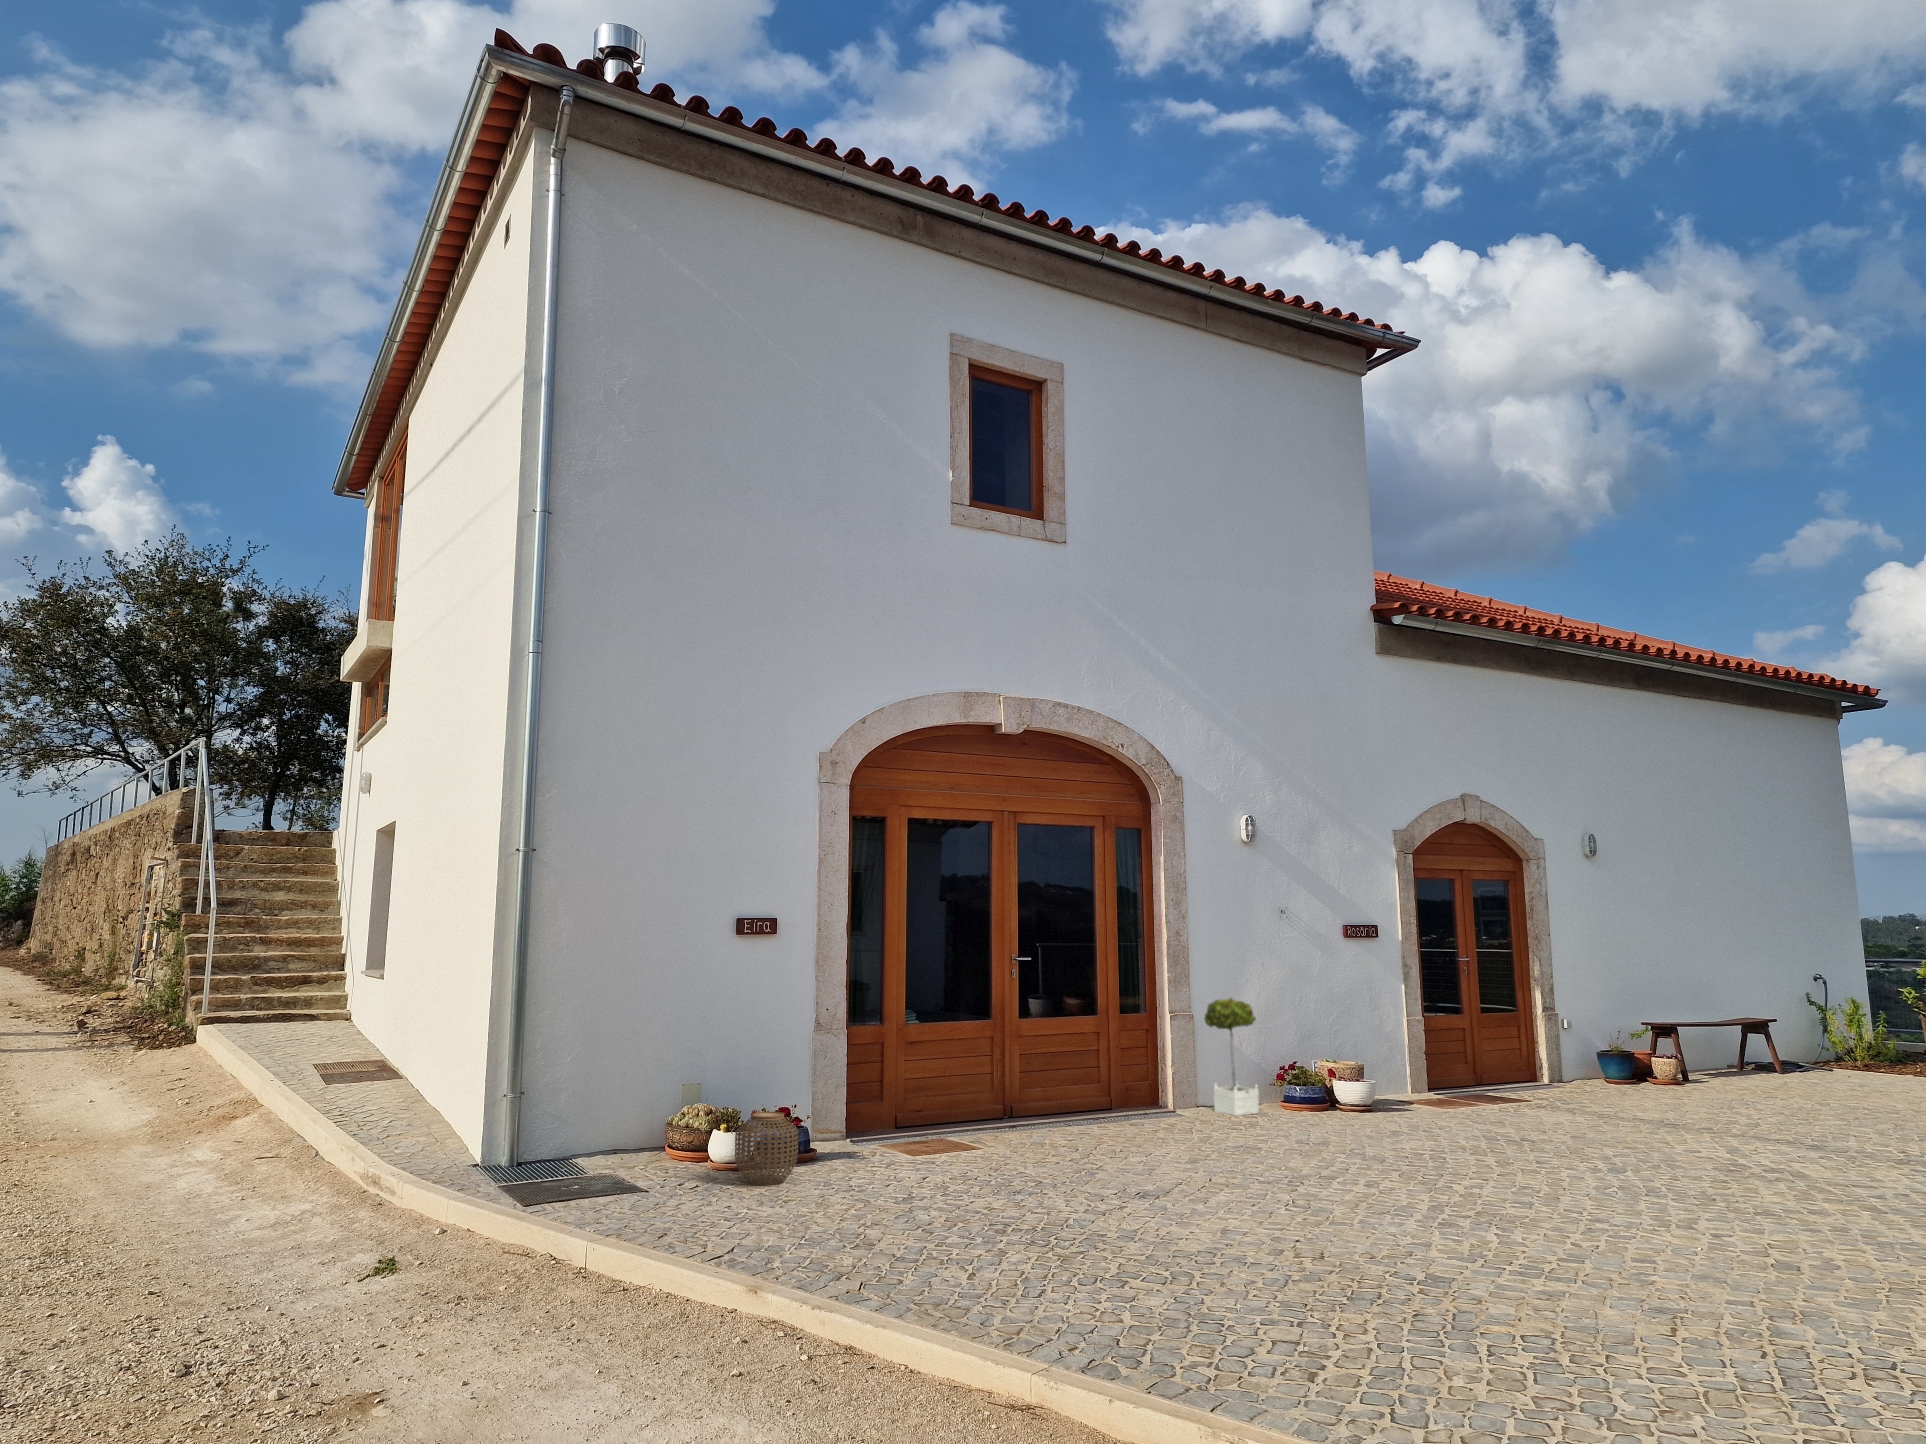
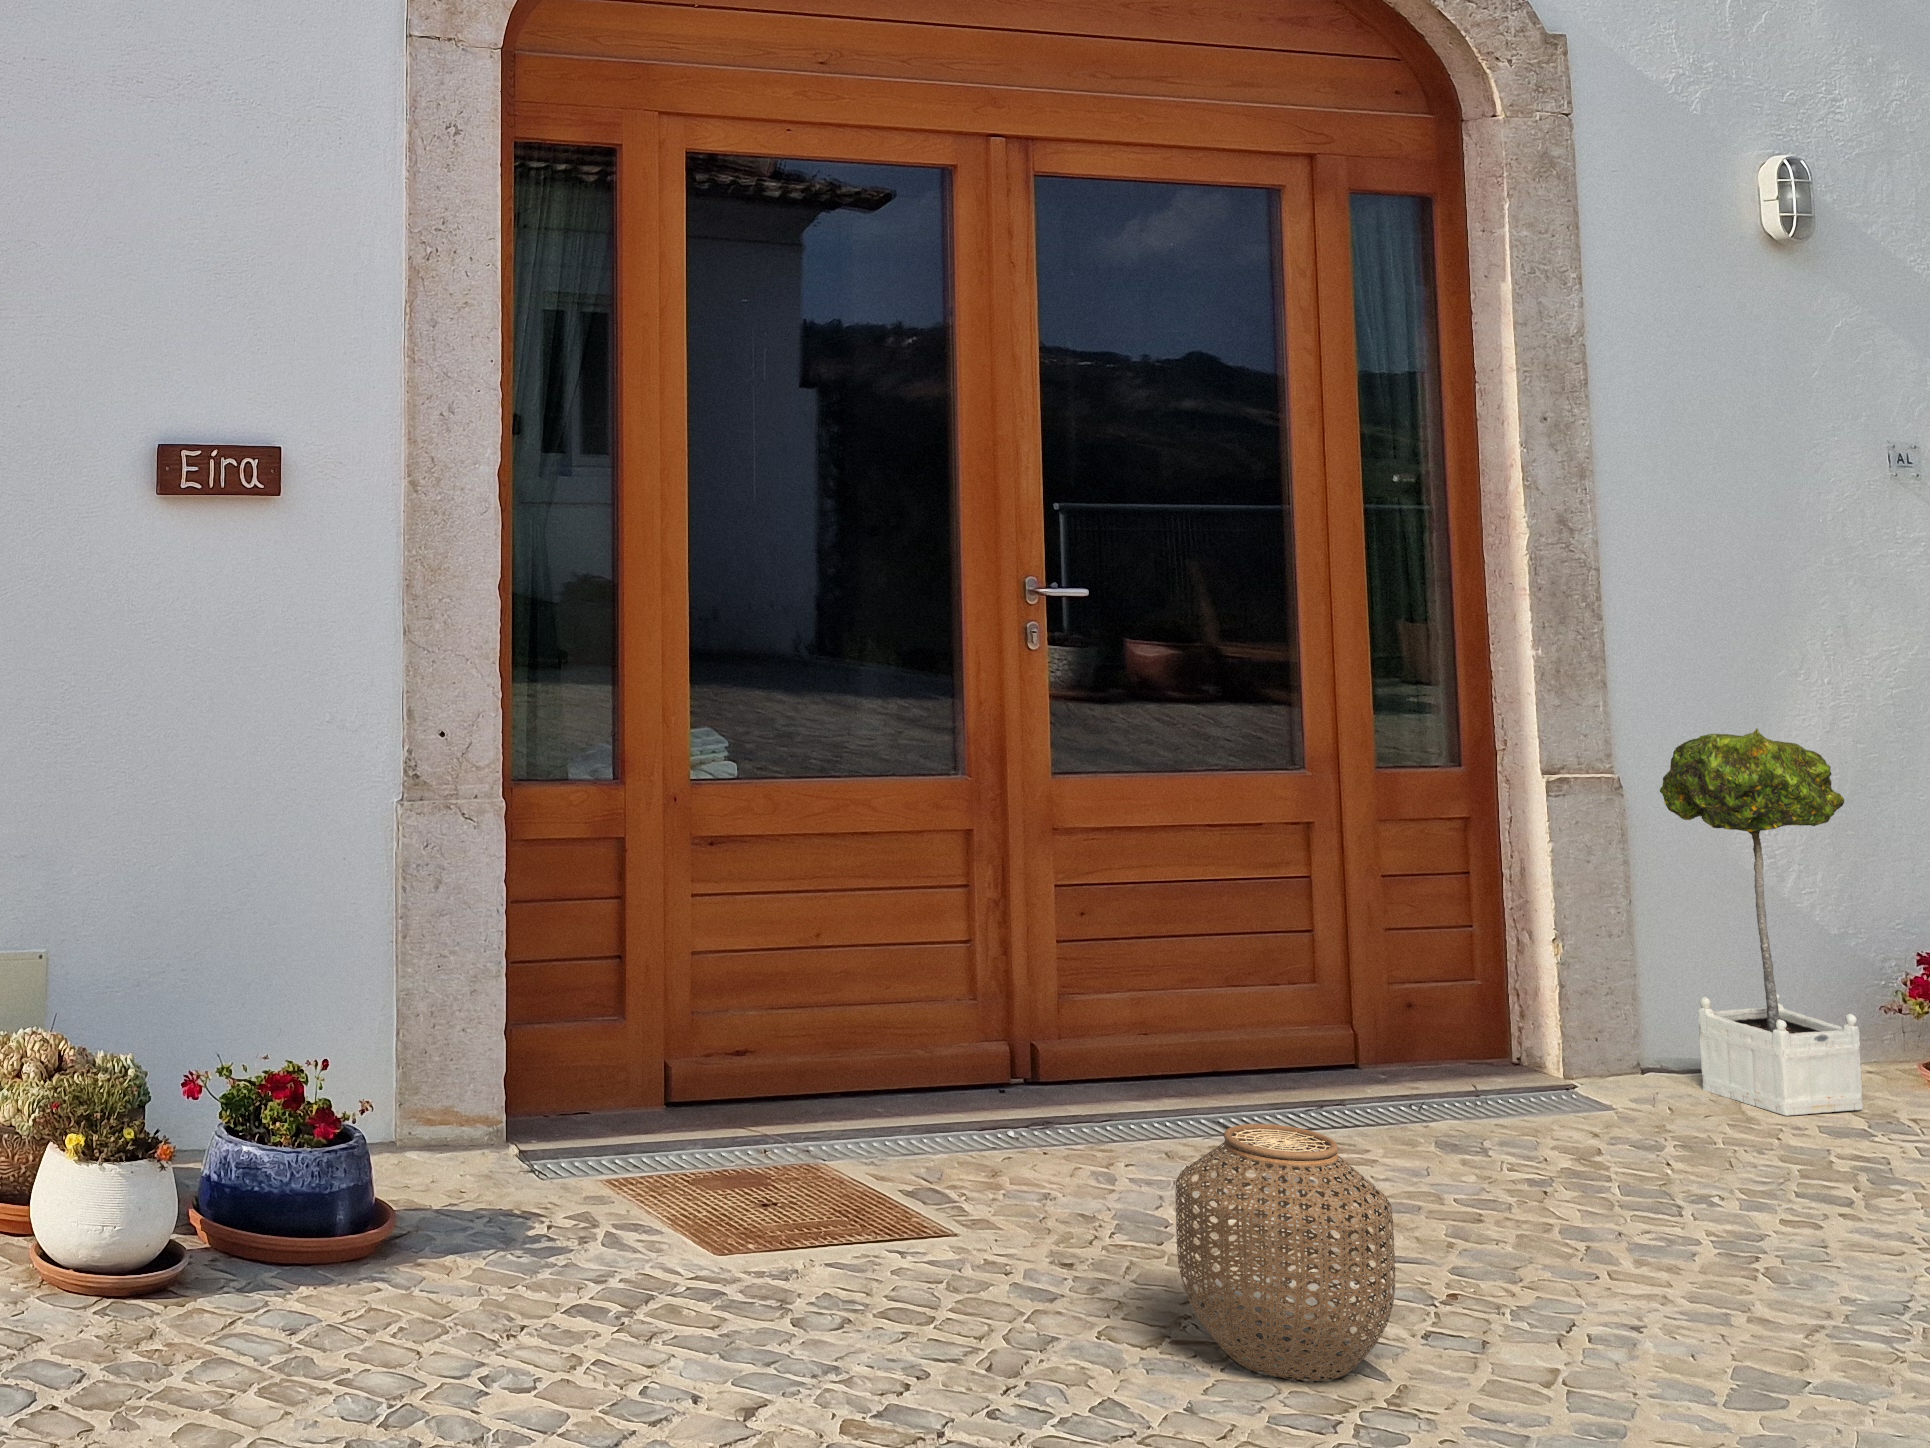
woven basket: present [735,1112,798,1185] -> present [1176,1124,1395,1381]

